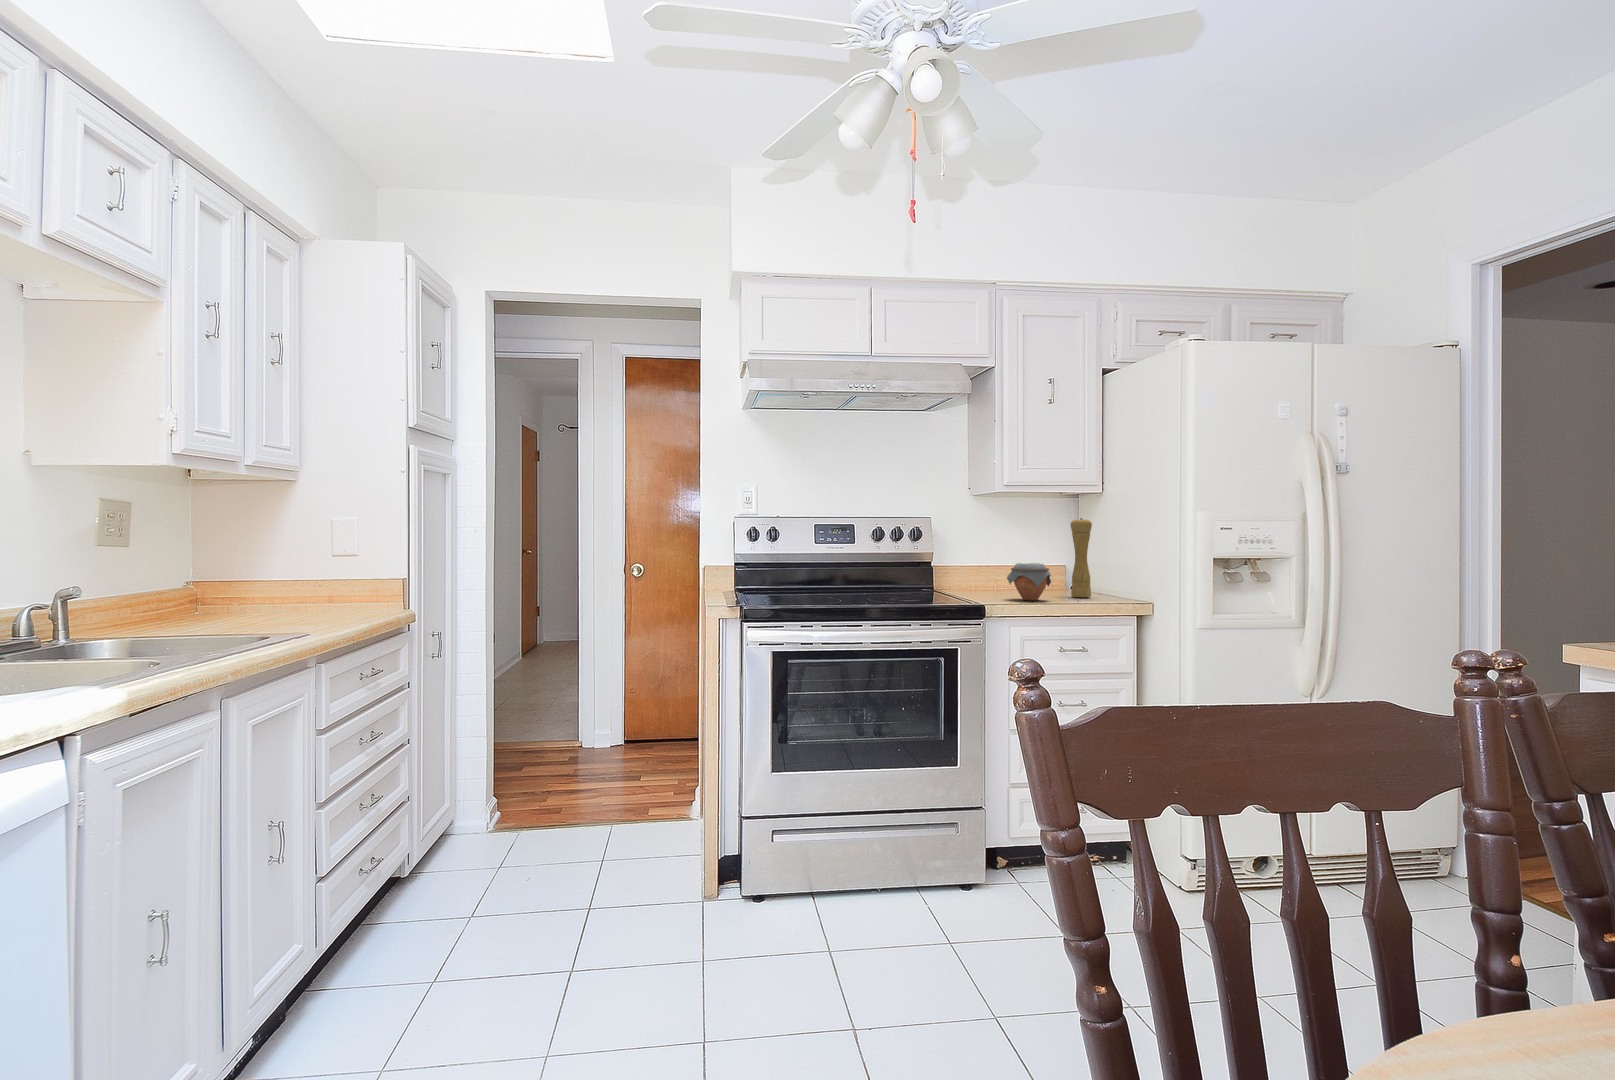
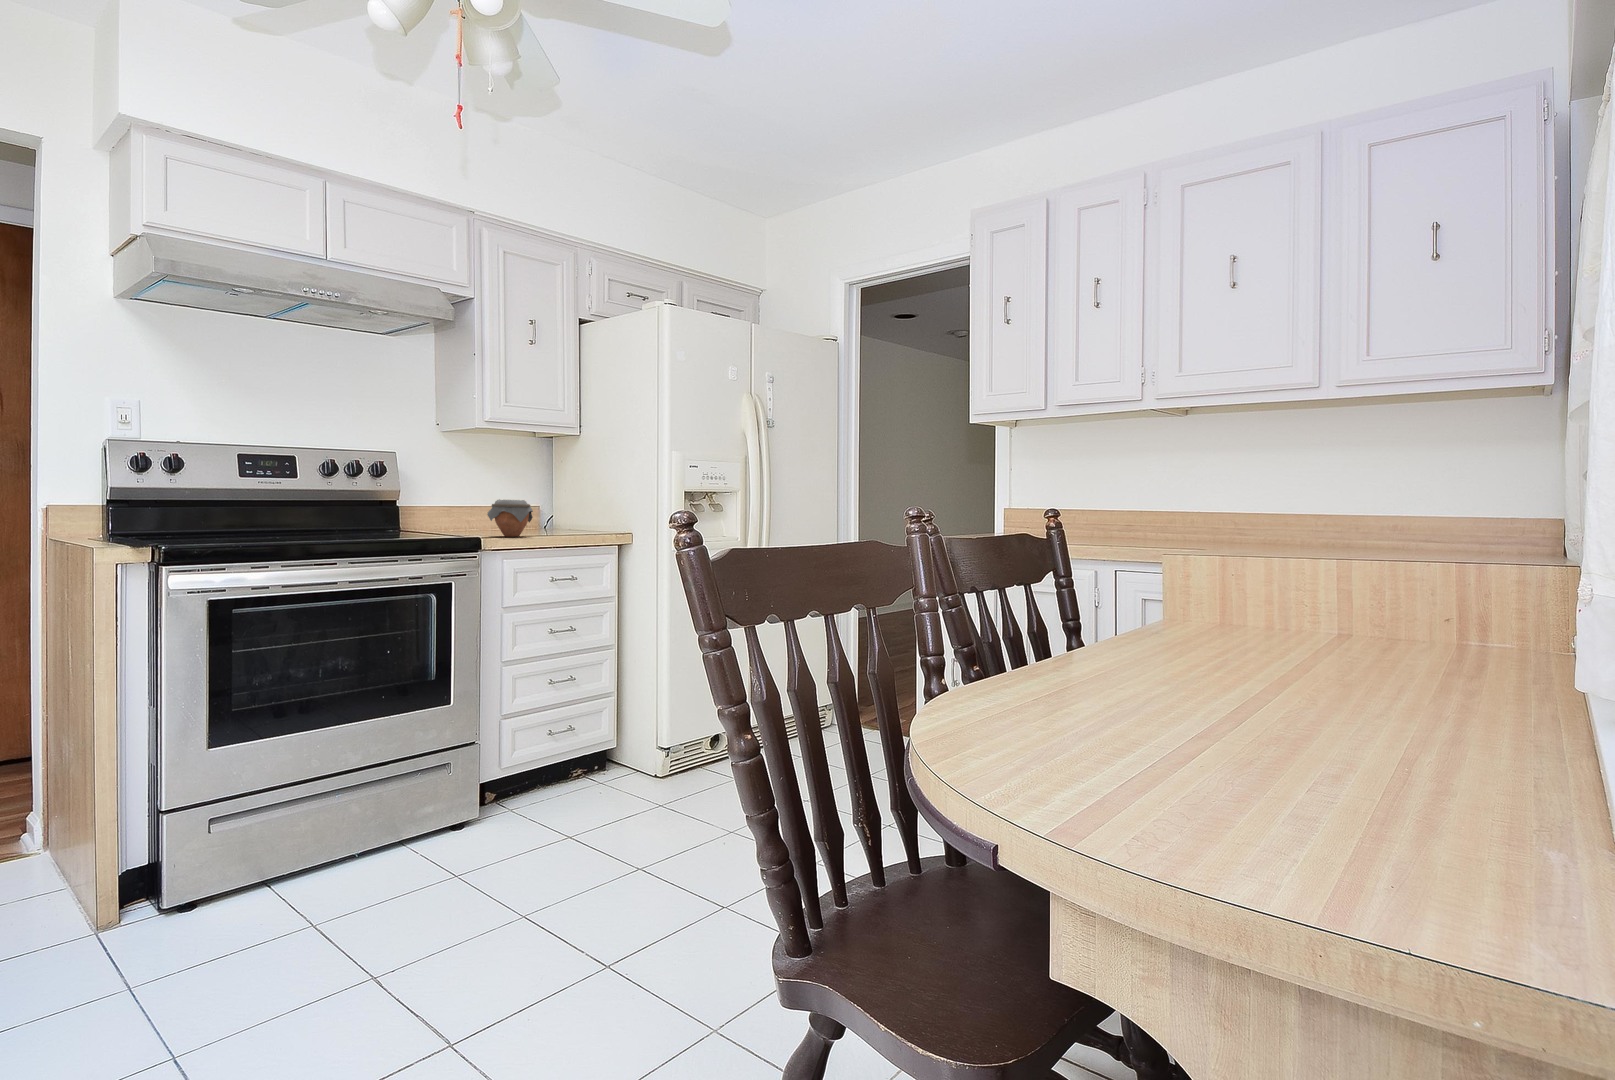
pepper mill: present [1071,518,1092,597] -> none [547,458,568,534]

